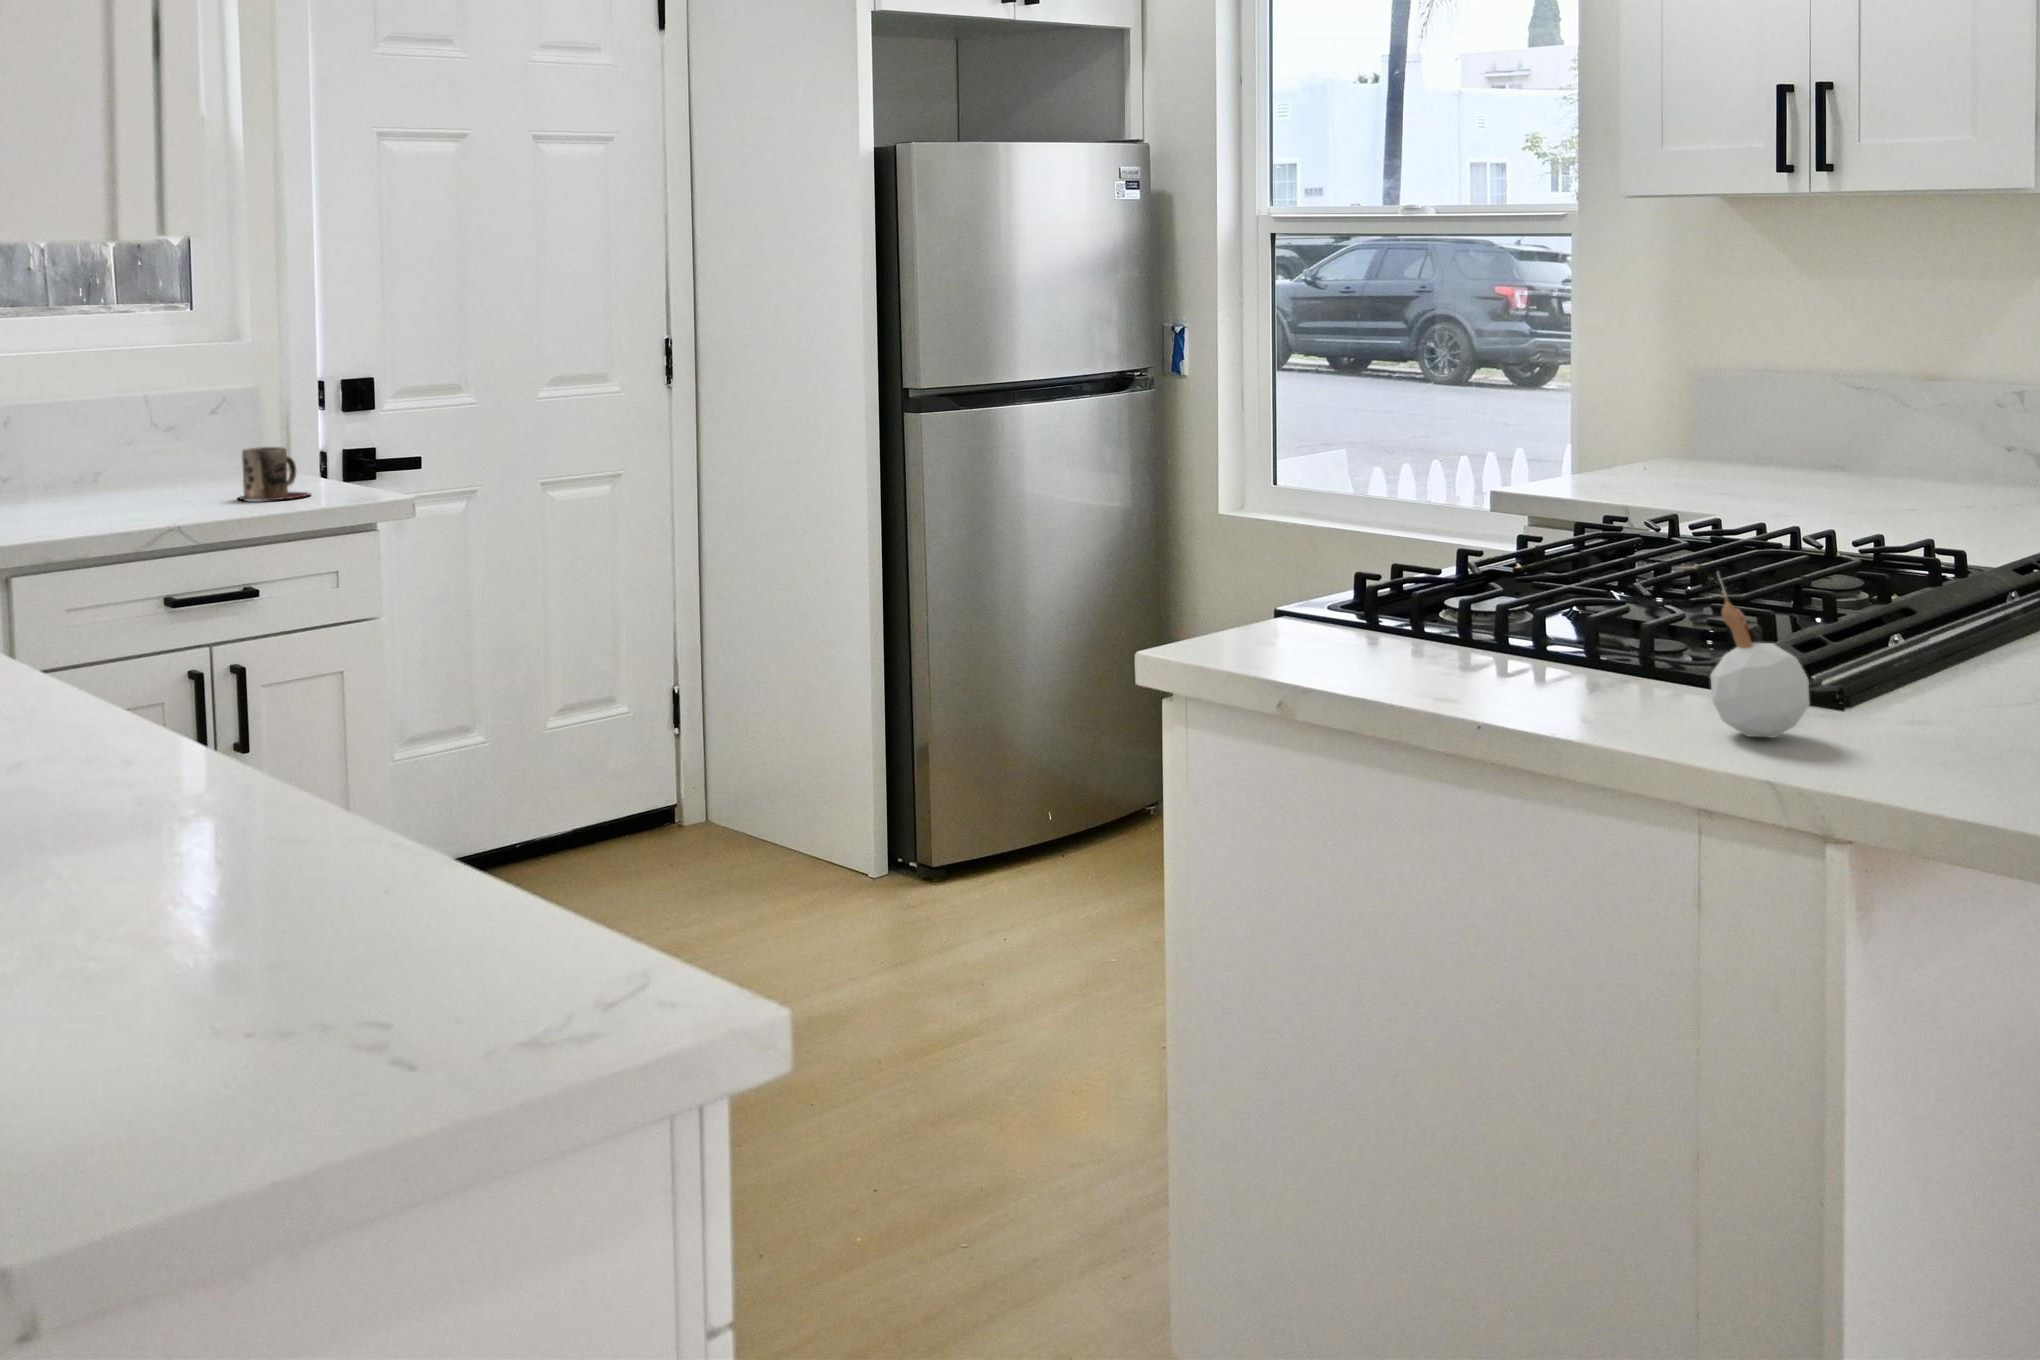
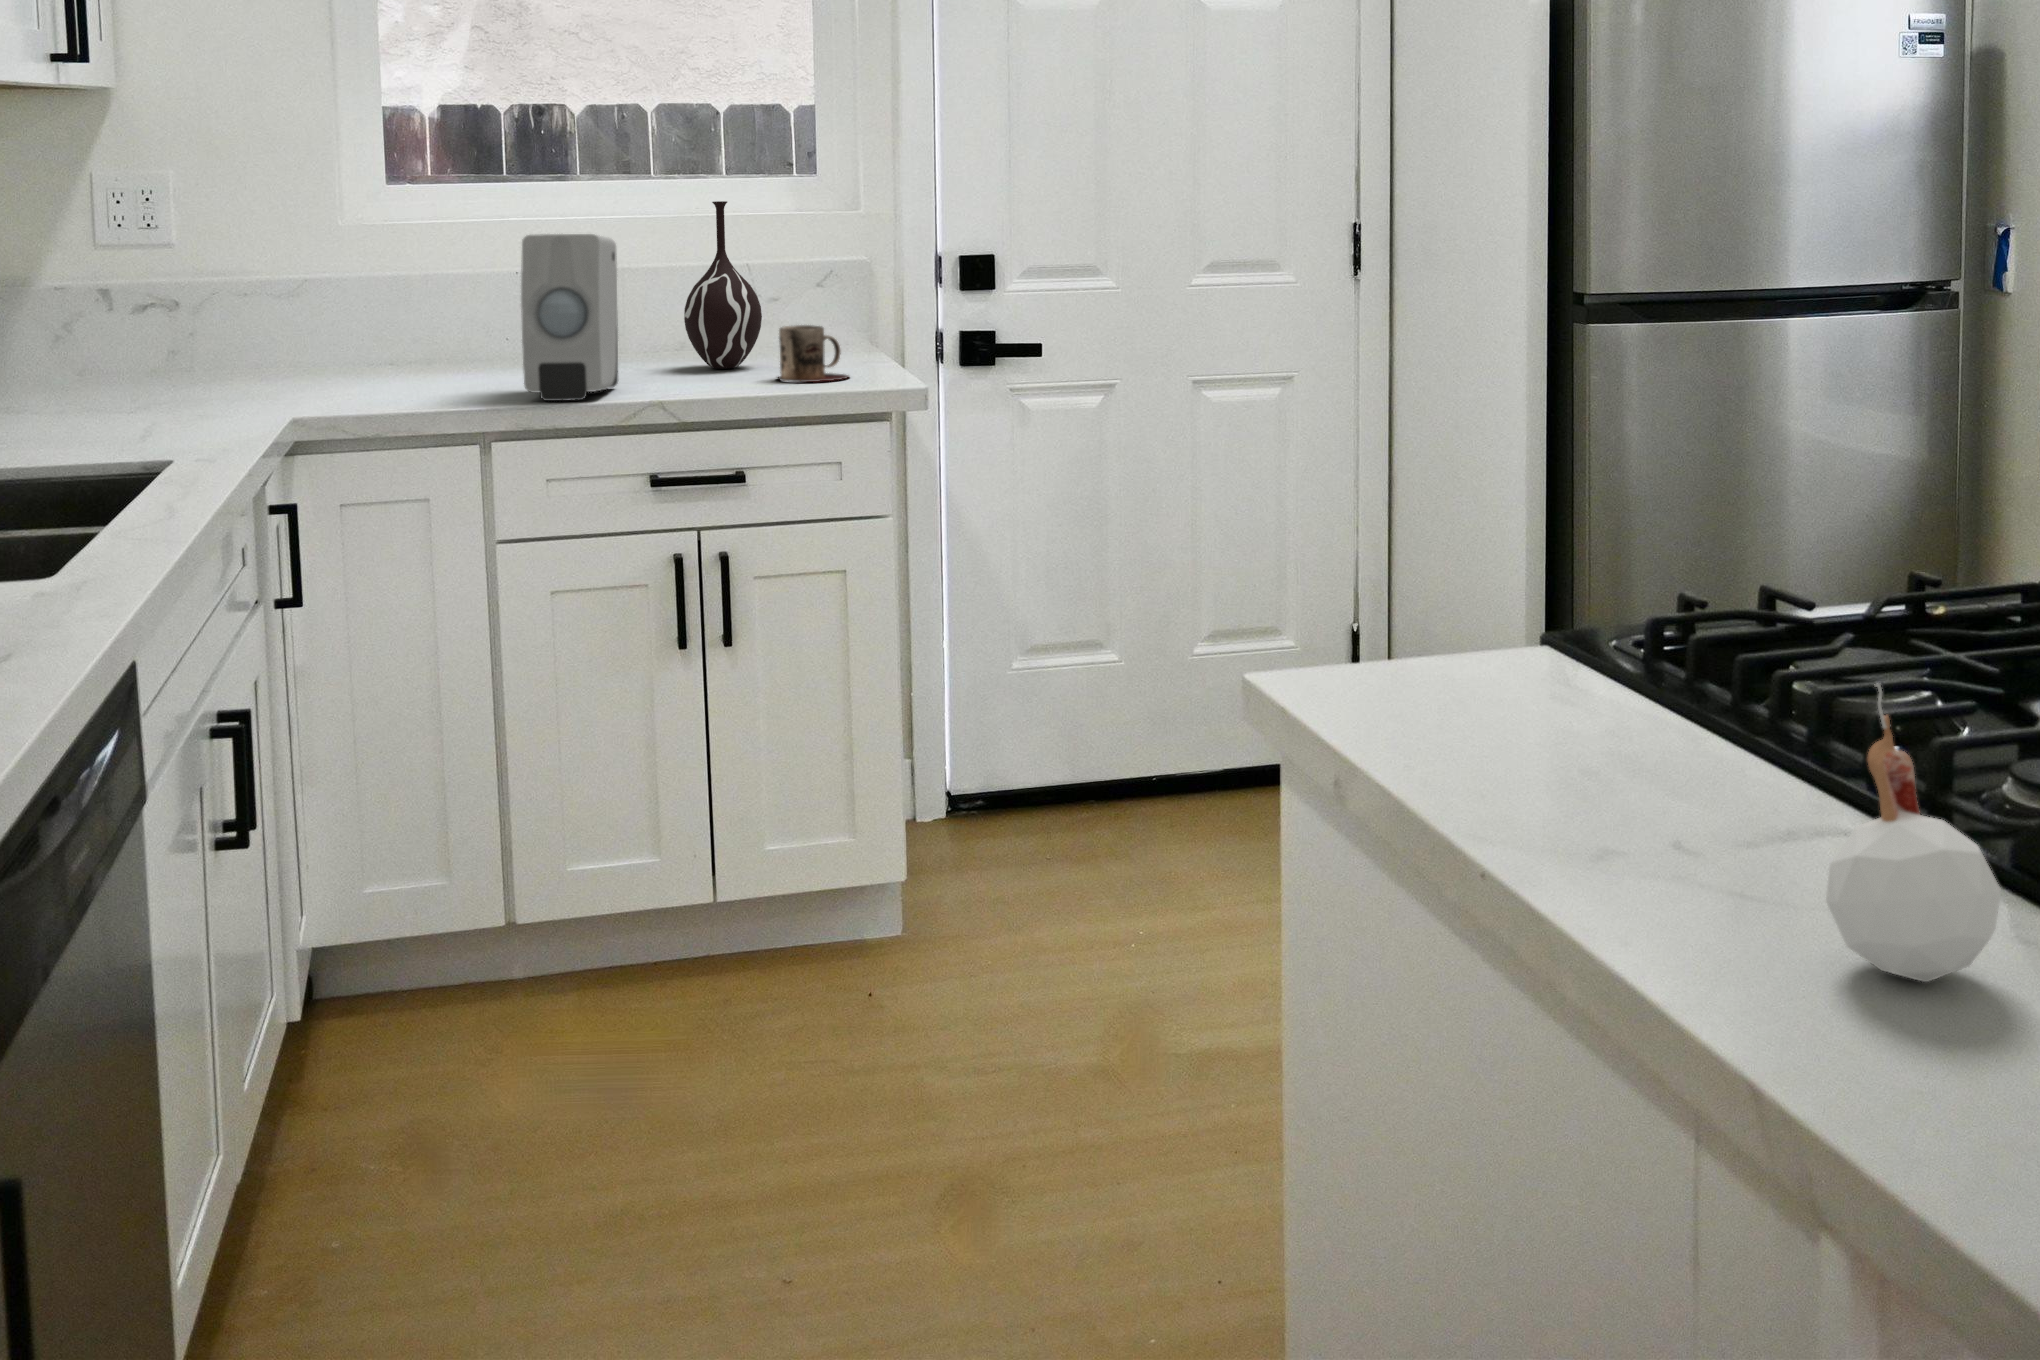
vase: none [115,333,196,495] -> present [684,201,762,369]
soap dispenser: none [7,366,105,532] -> present [521,234,618,401]

